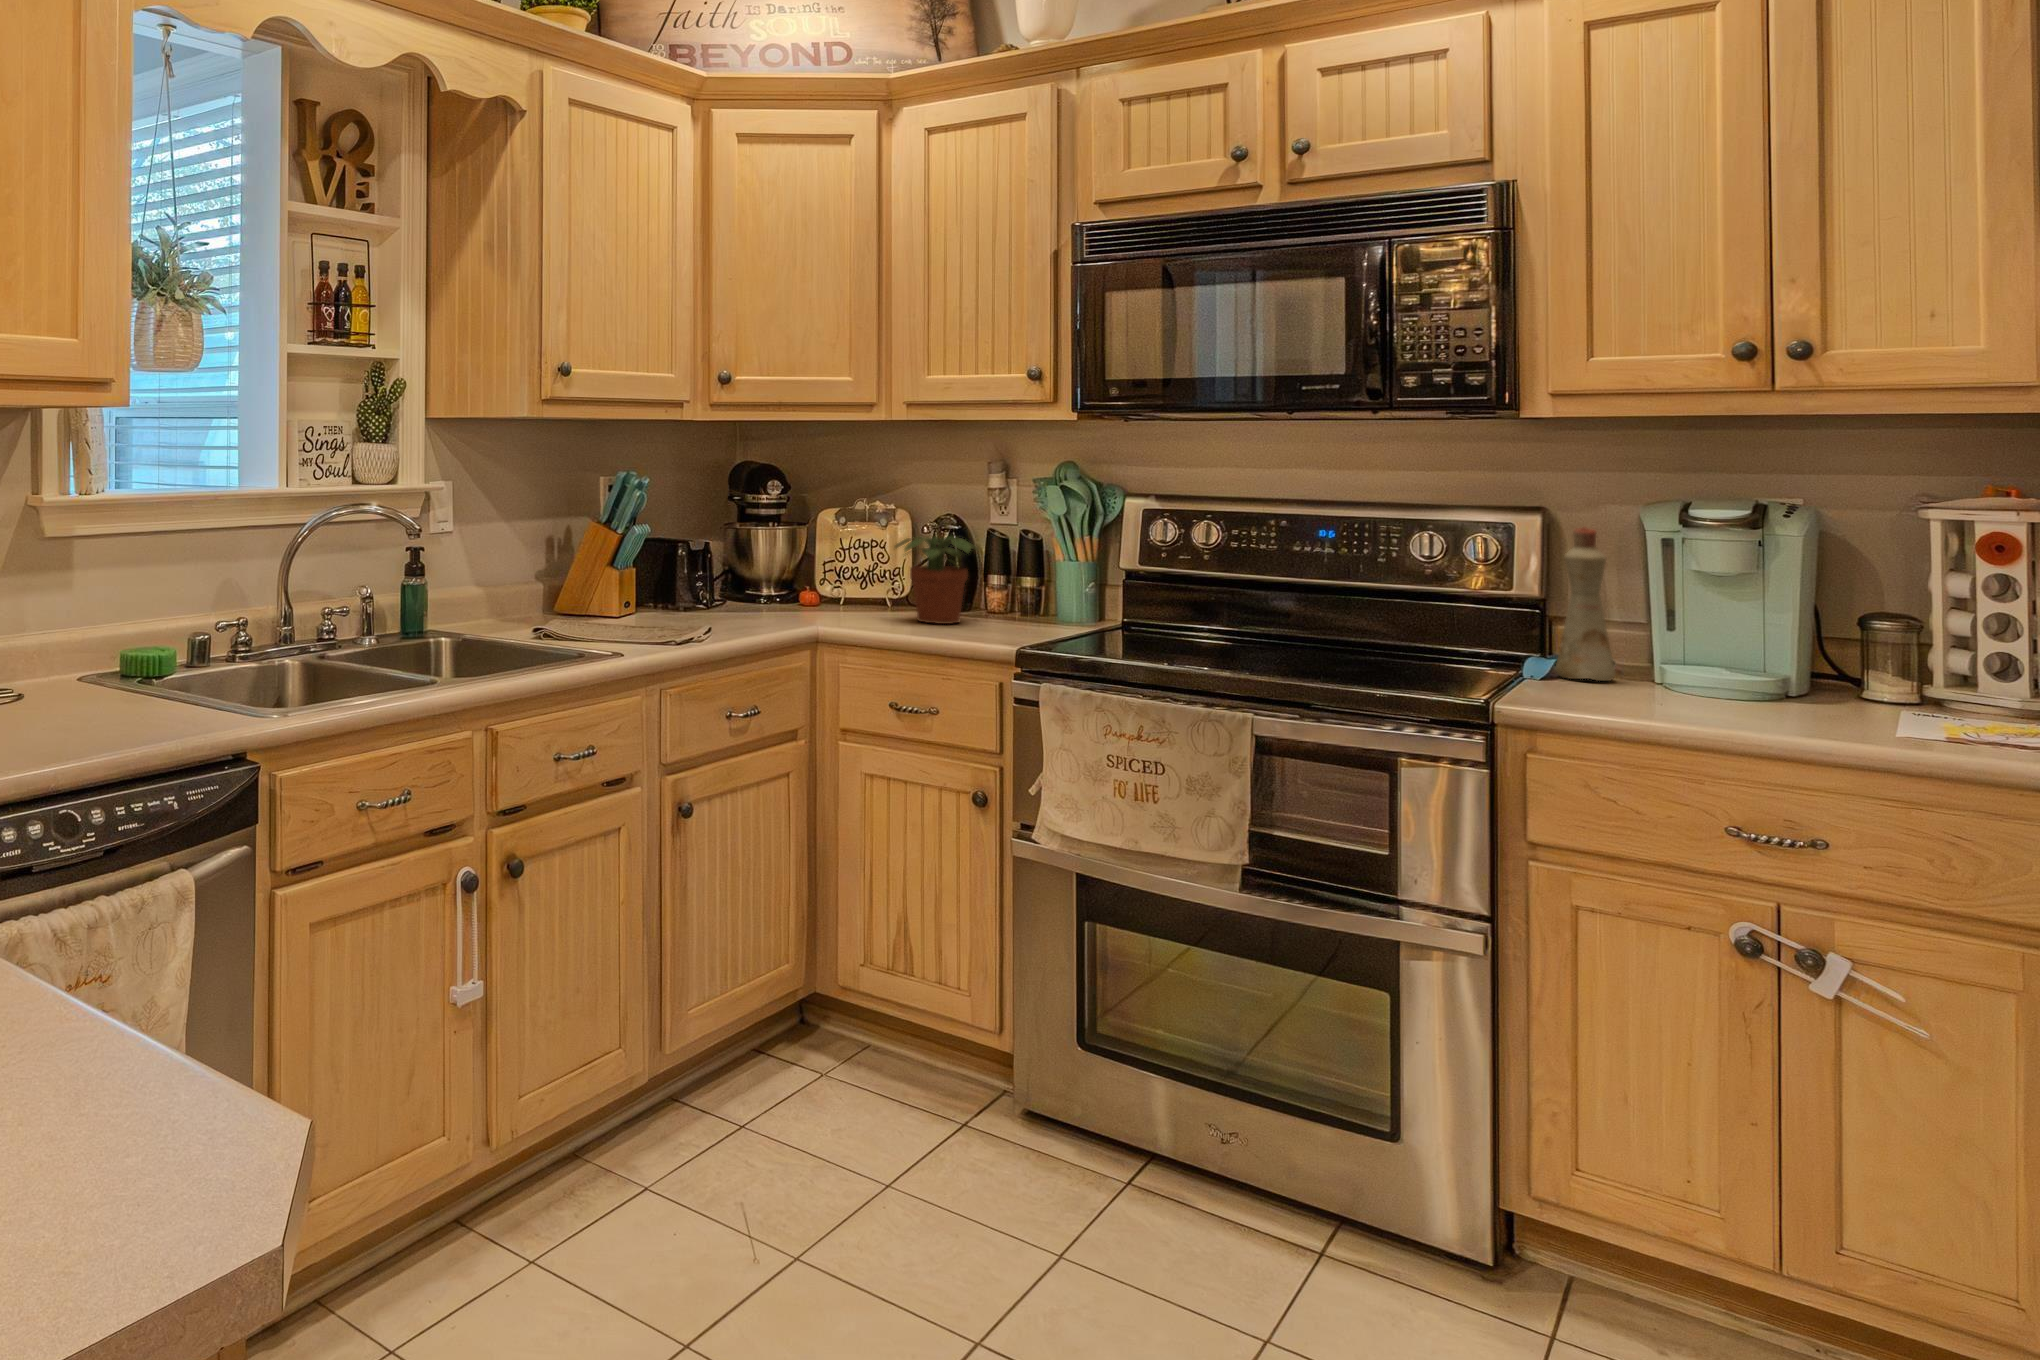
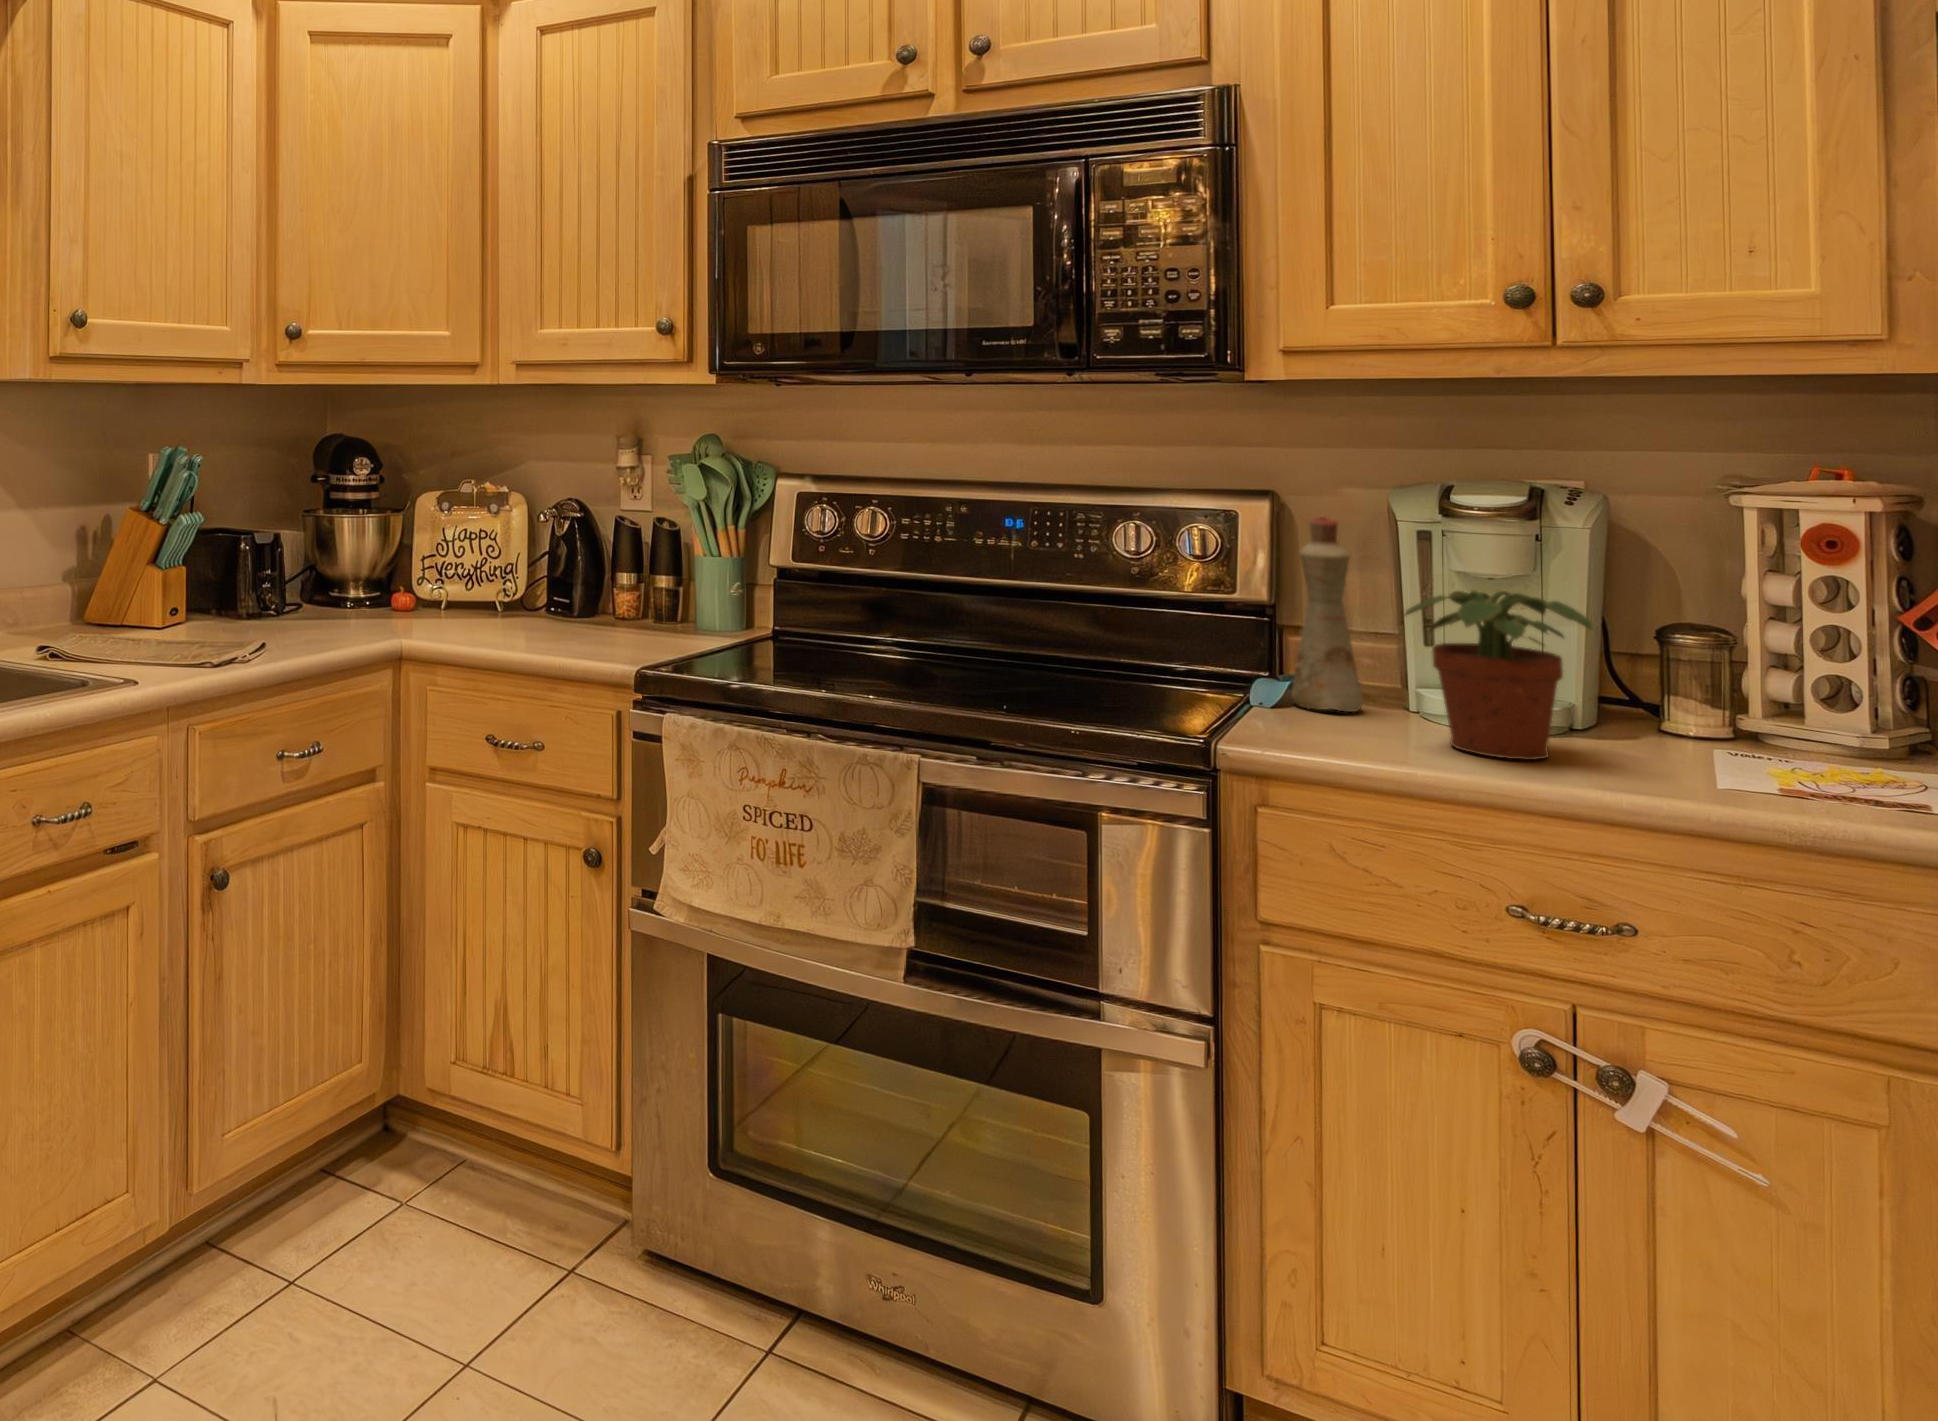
potted plant: present [895,536,979,624] -> present [1405,590,1592,760]

